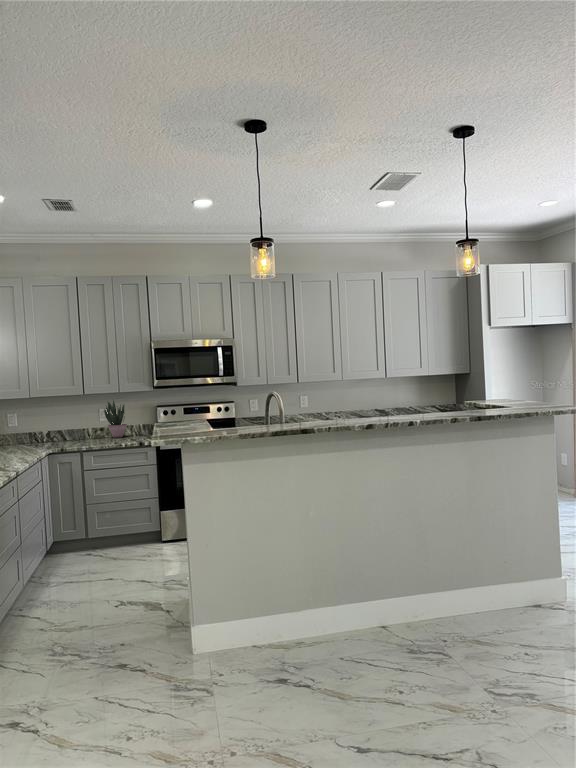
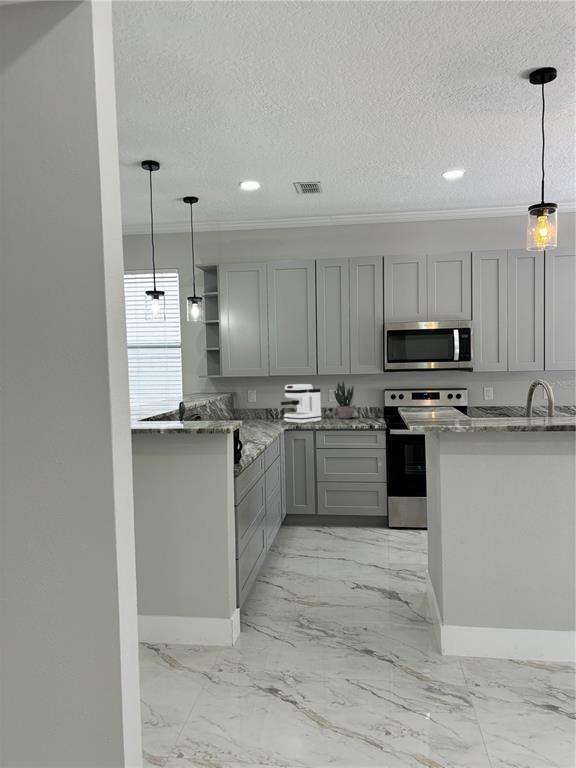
coffee maker: none [44,405,90,445] -> present [281,384,321,423]

